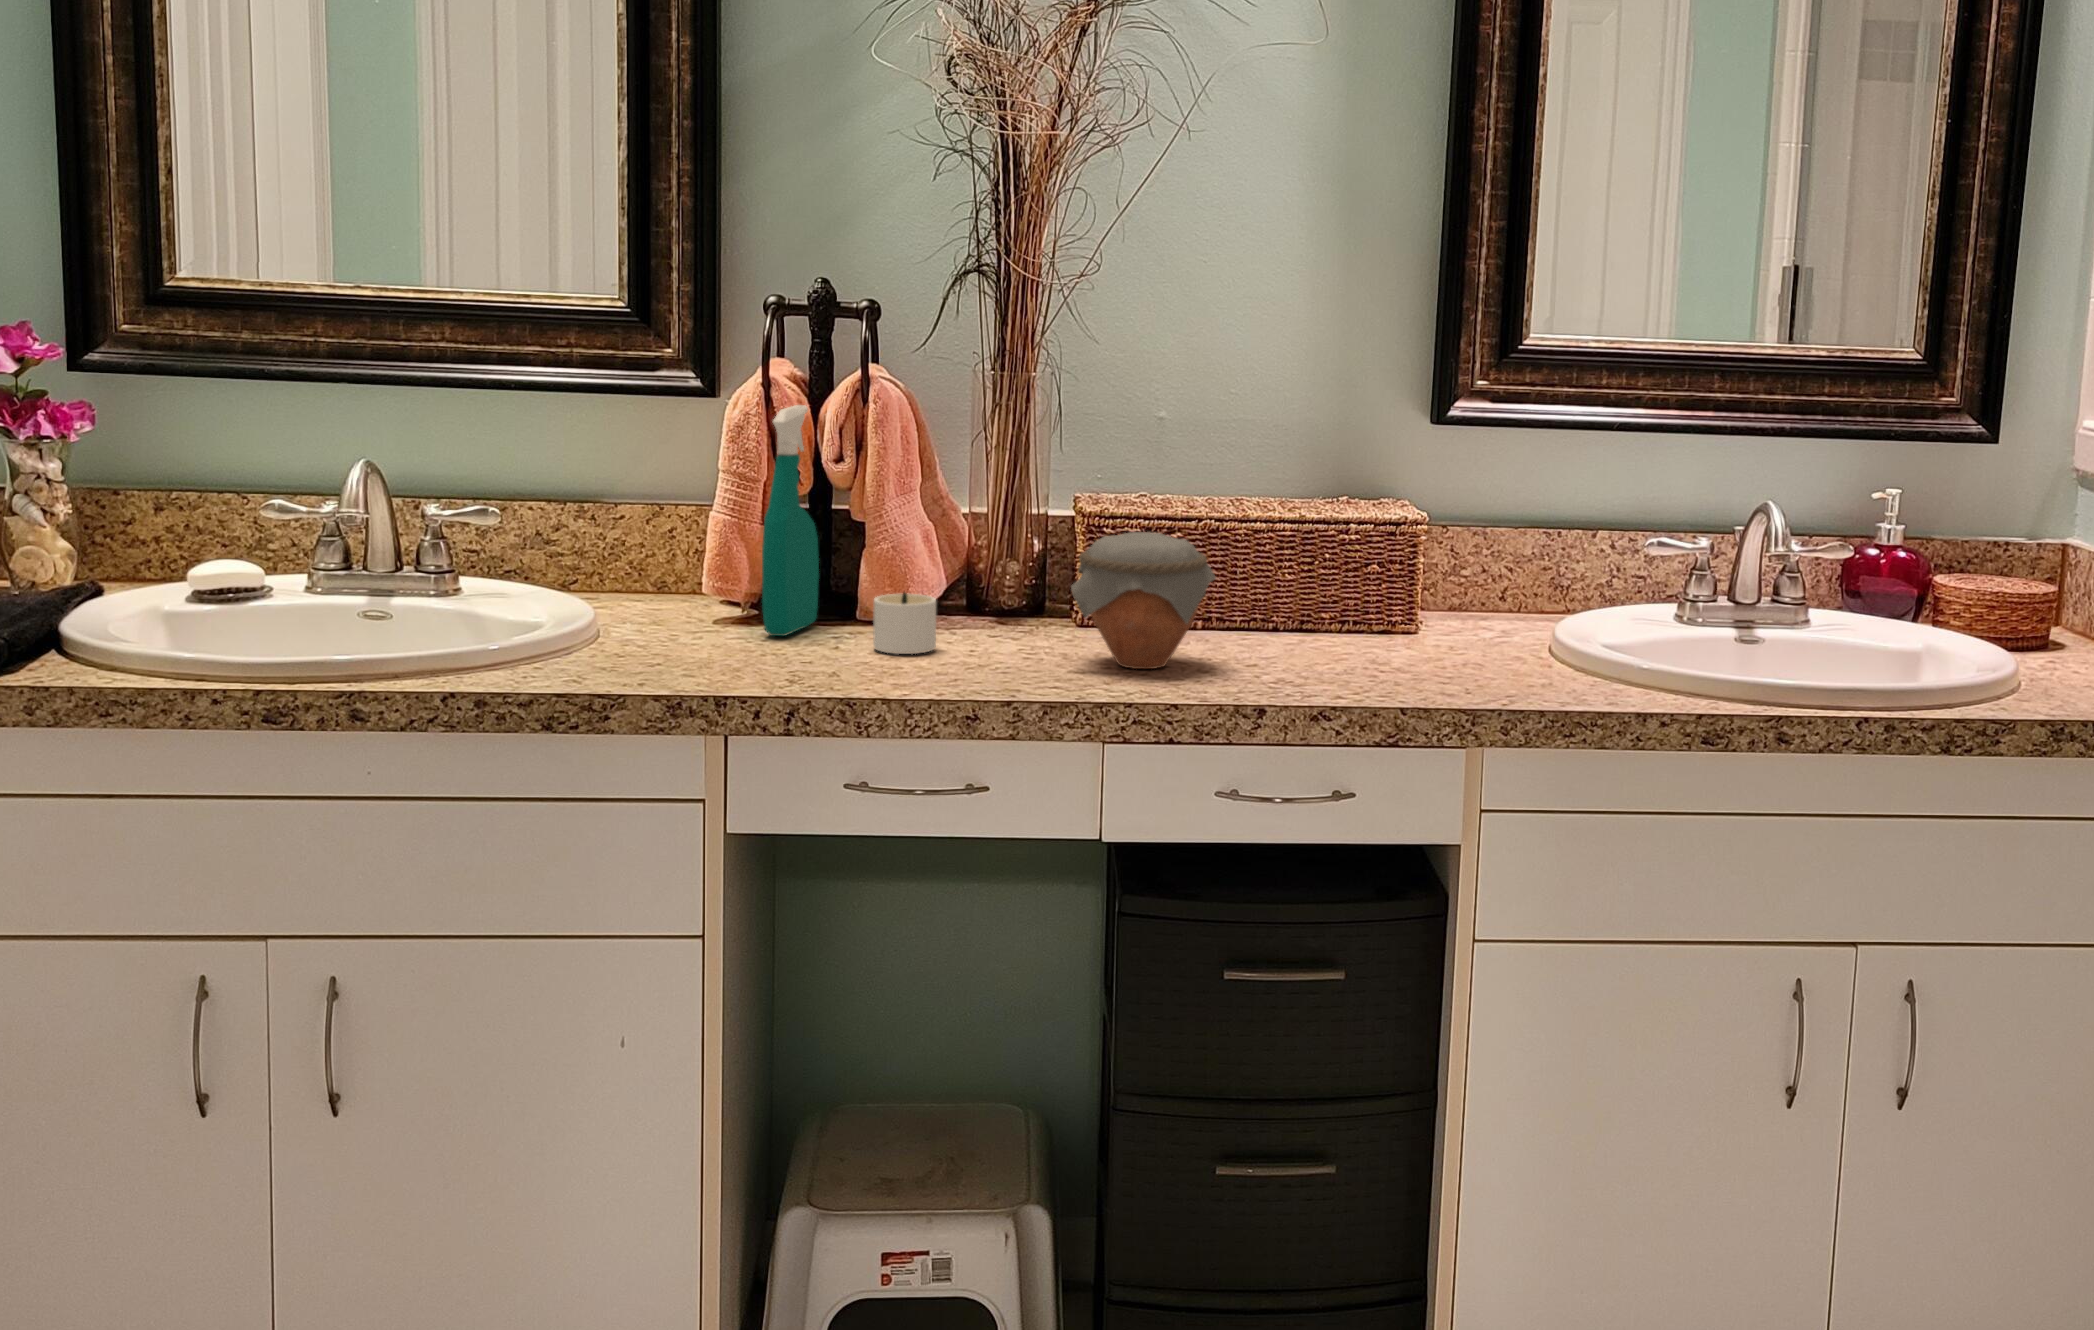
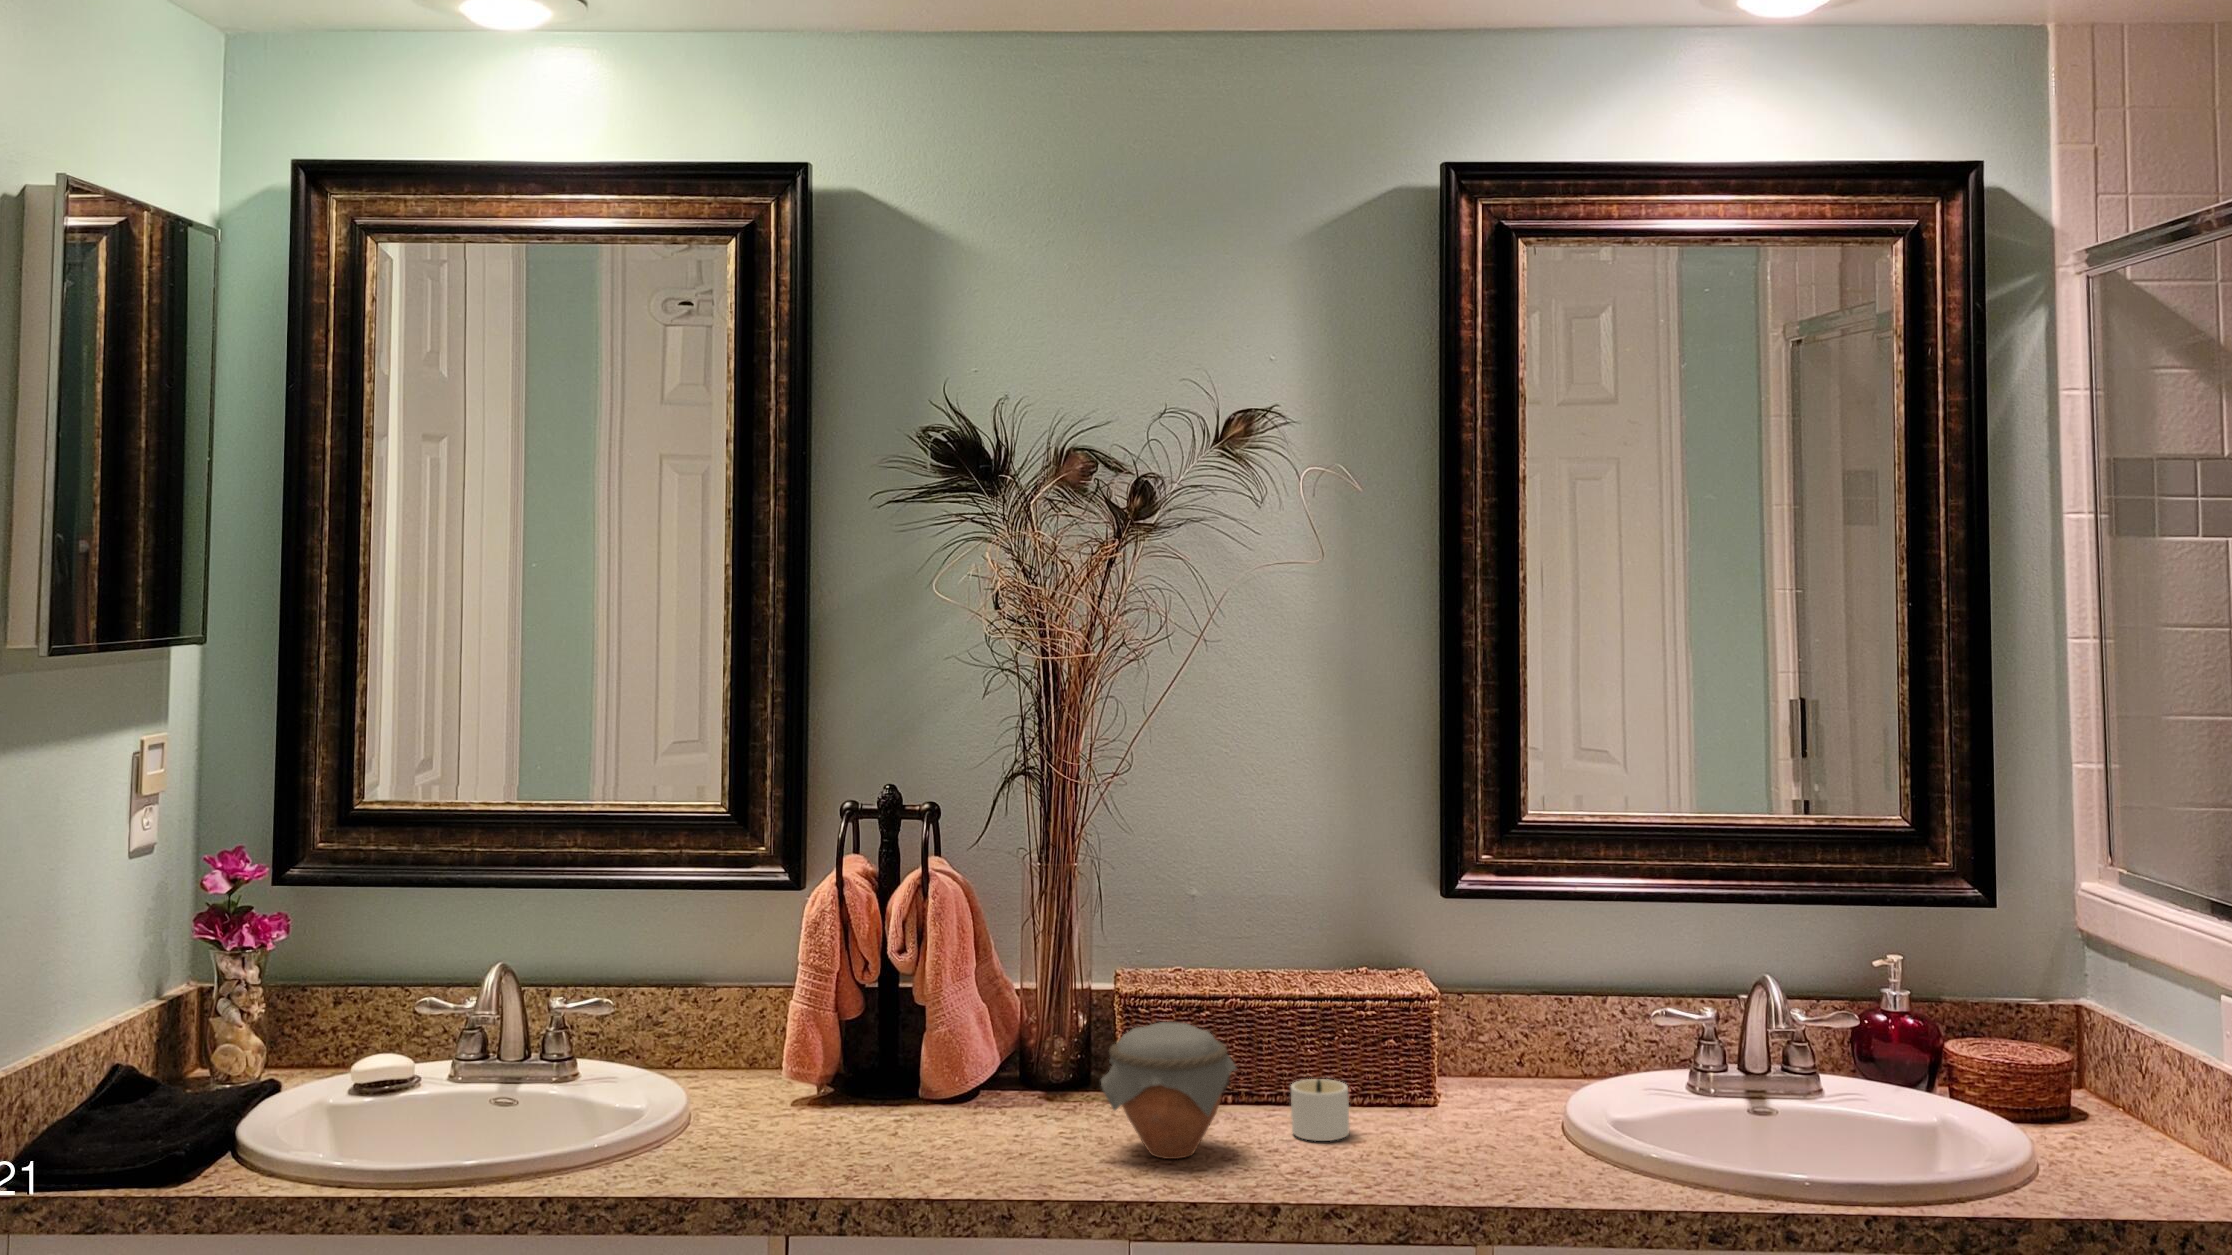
spray bottle: present [762,405,819,636] -> none [833,903,889,1121]
candle: present [873,592,936,654] -> present [1291,1079,1349,1141]

